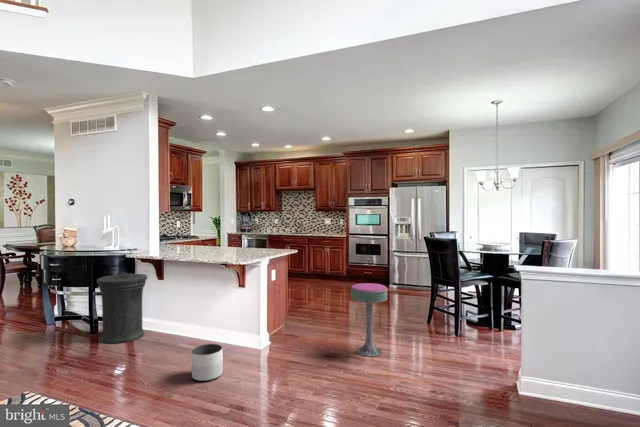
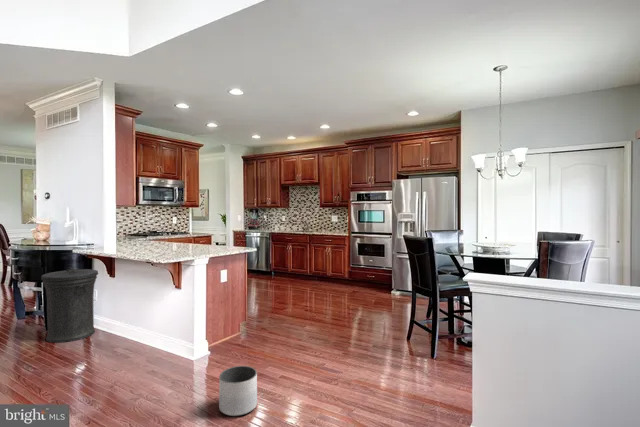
bar stool: present [351,283,387,357] -> none [291,289,334,379]
planter: present [192,344,223,381] -> present [219,366,257,416]

